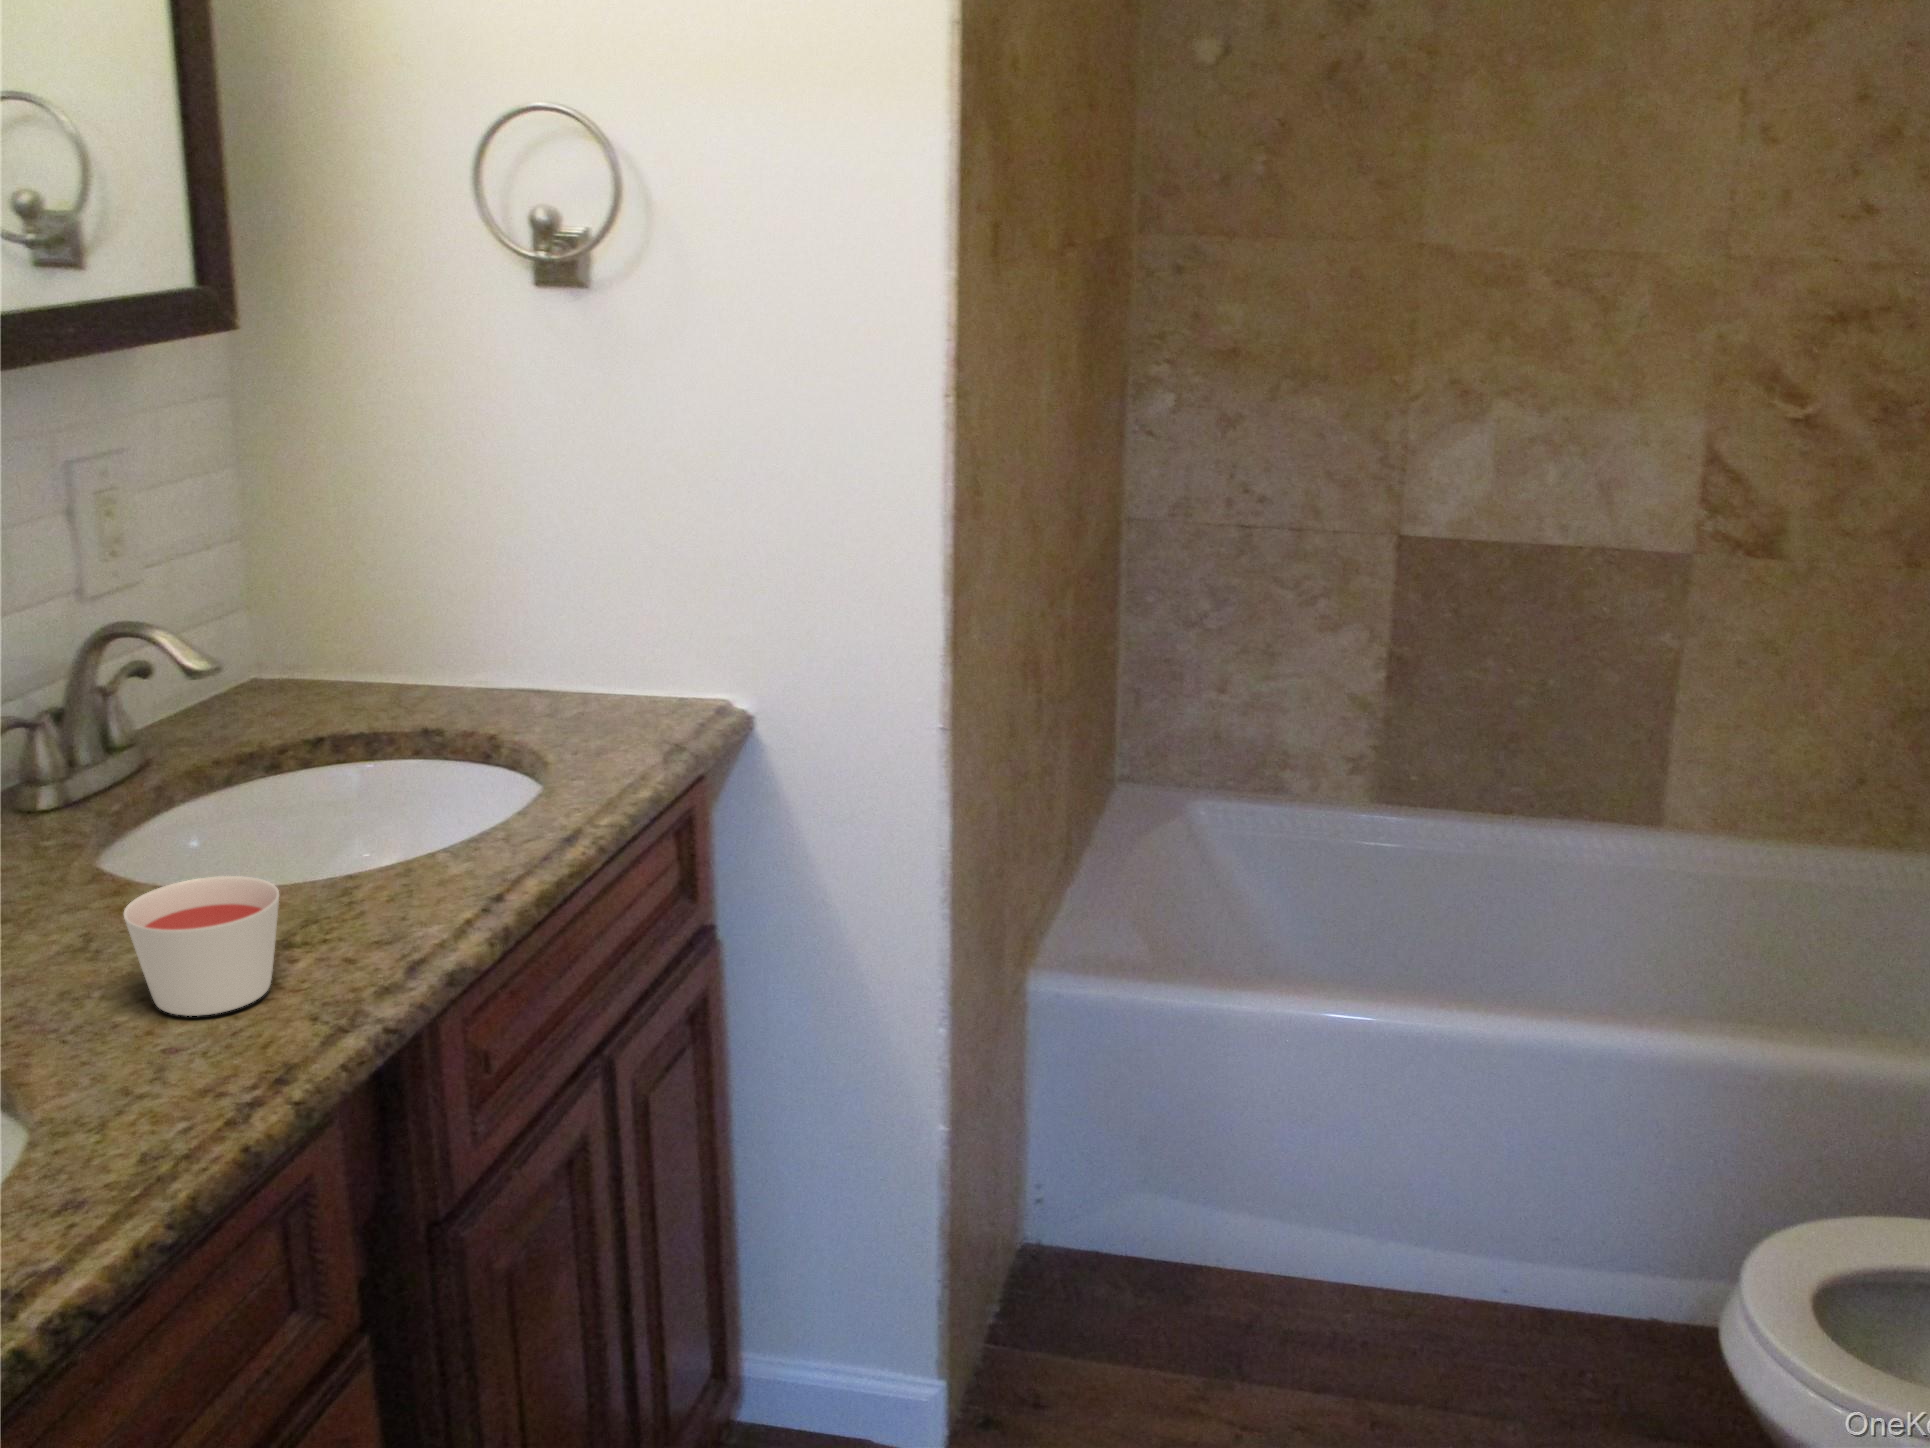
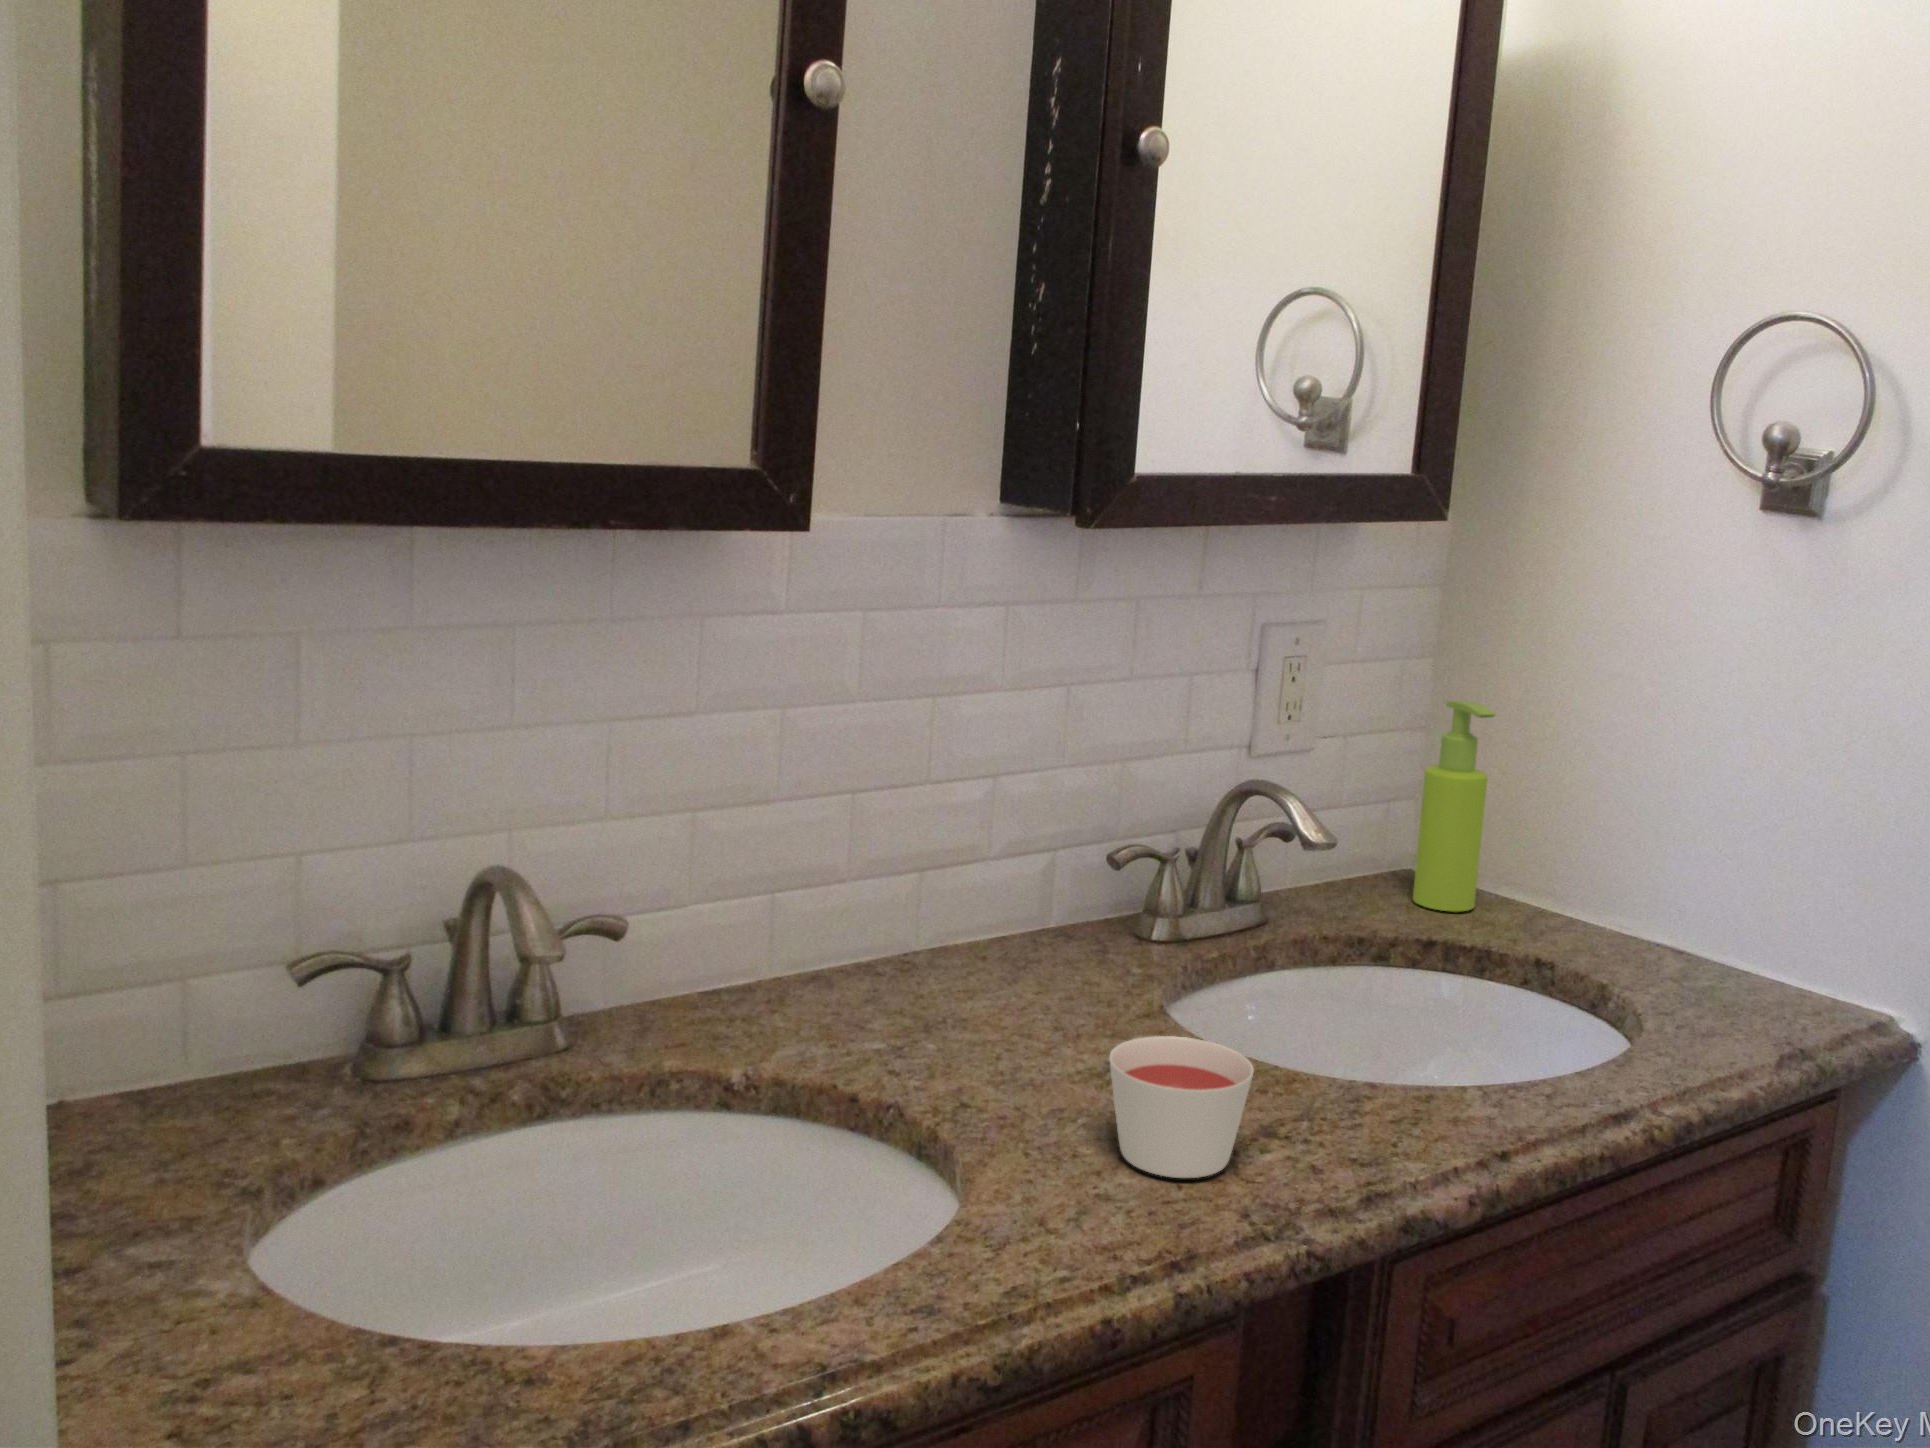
soap dispenser: none [265,502,341,710] -> present [1413,701,1495,912]

